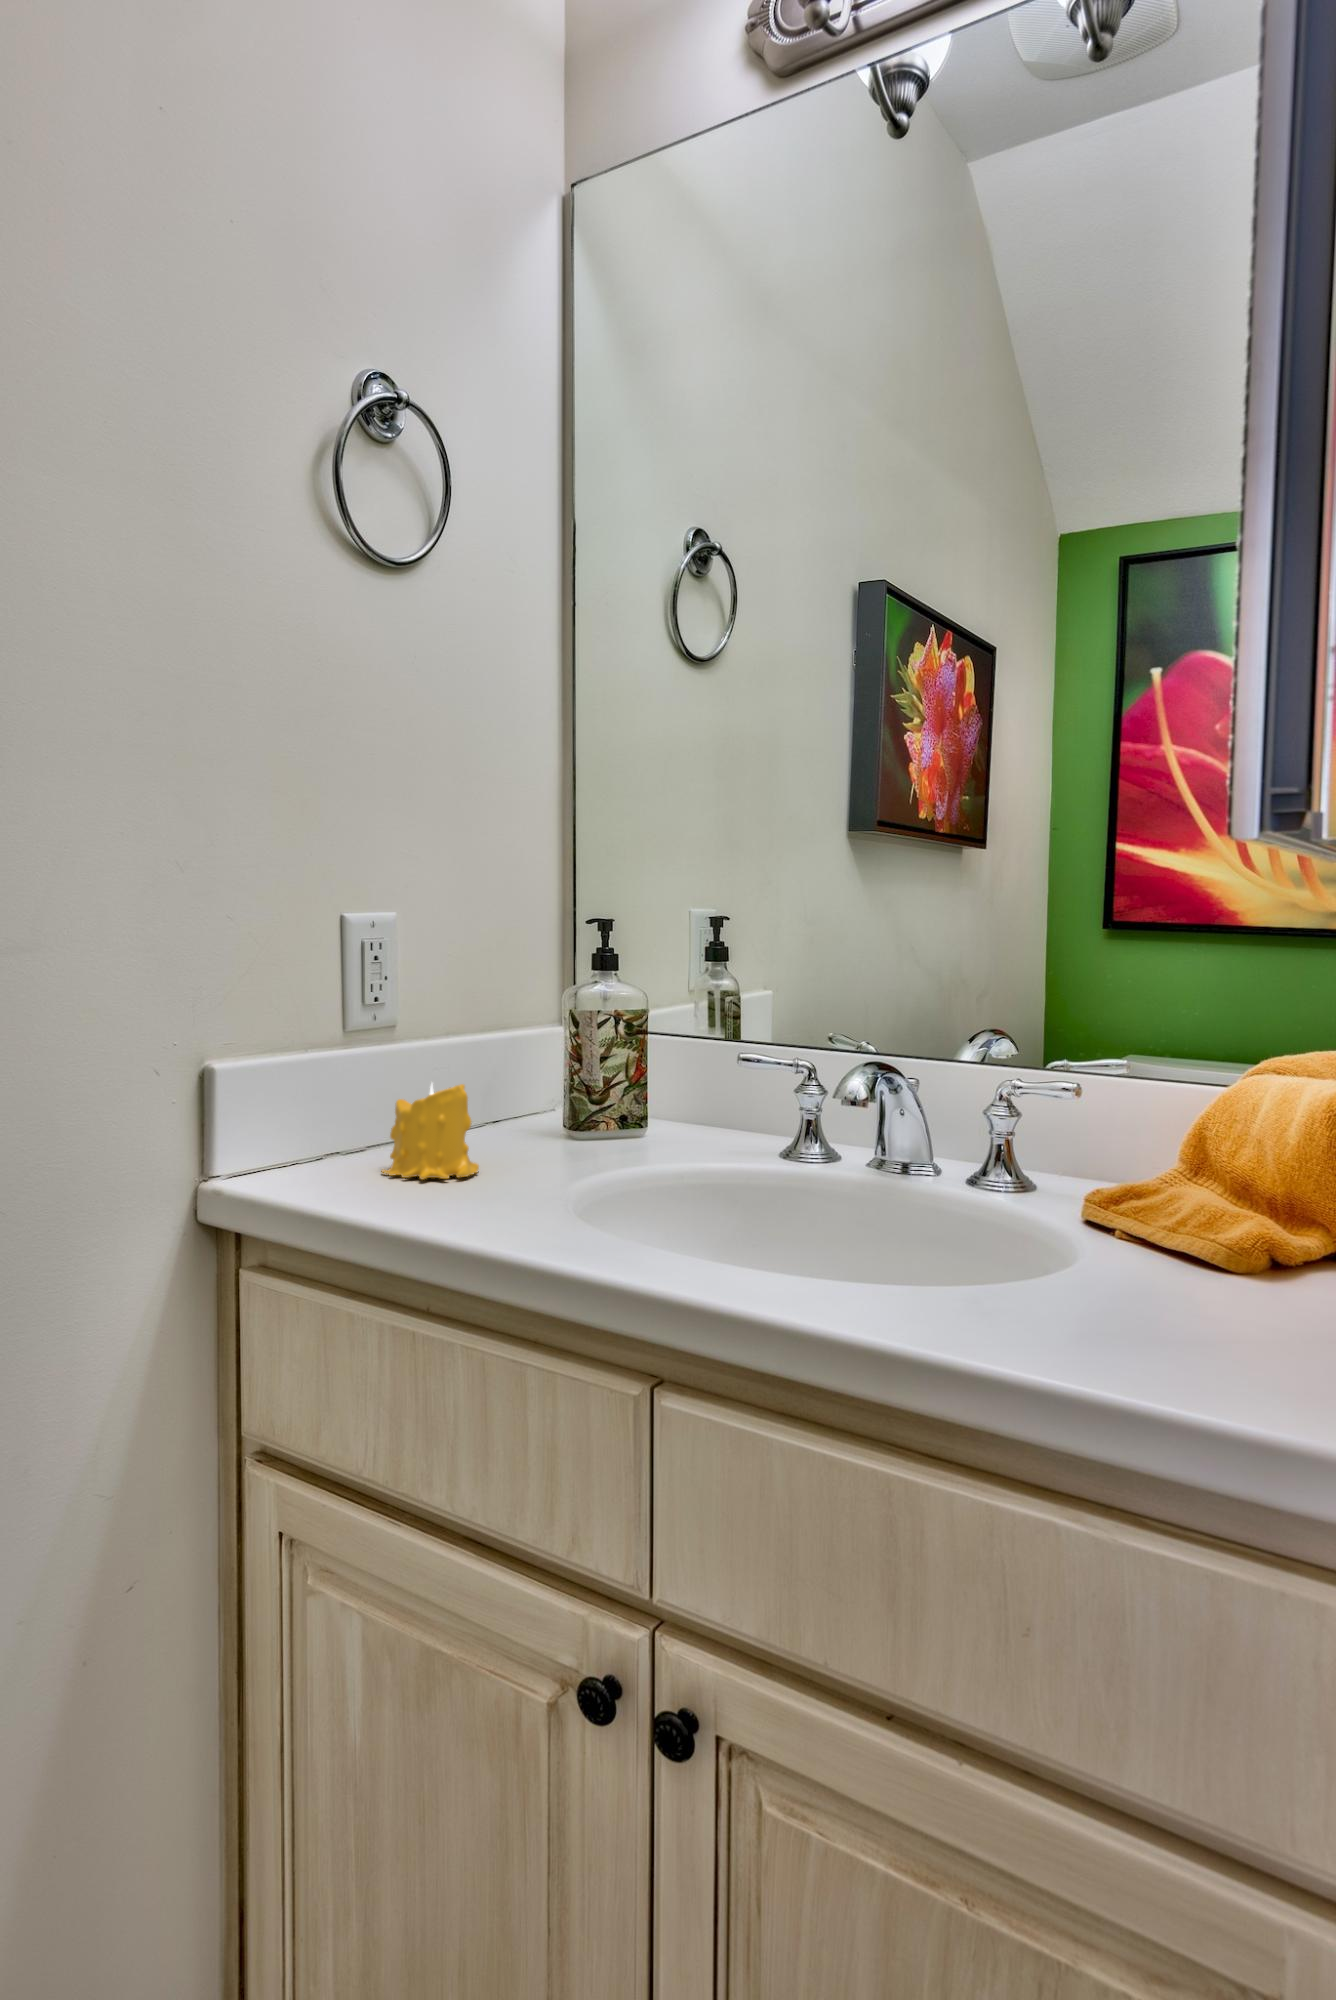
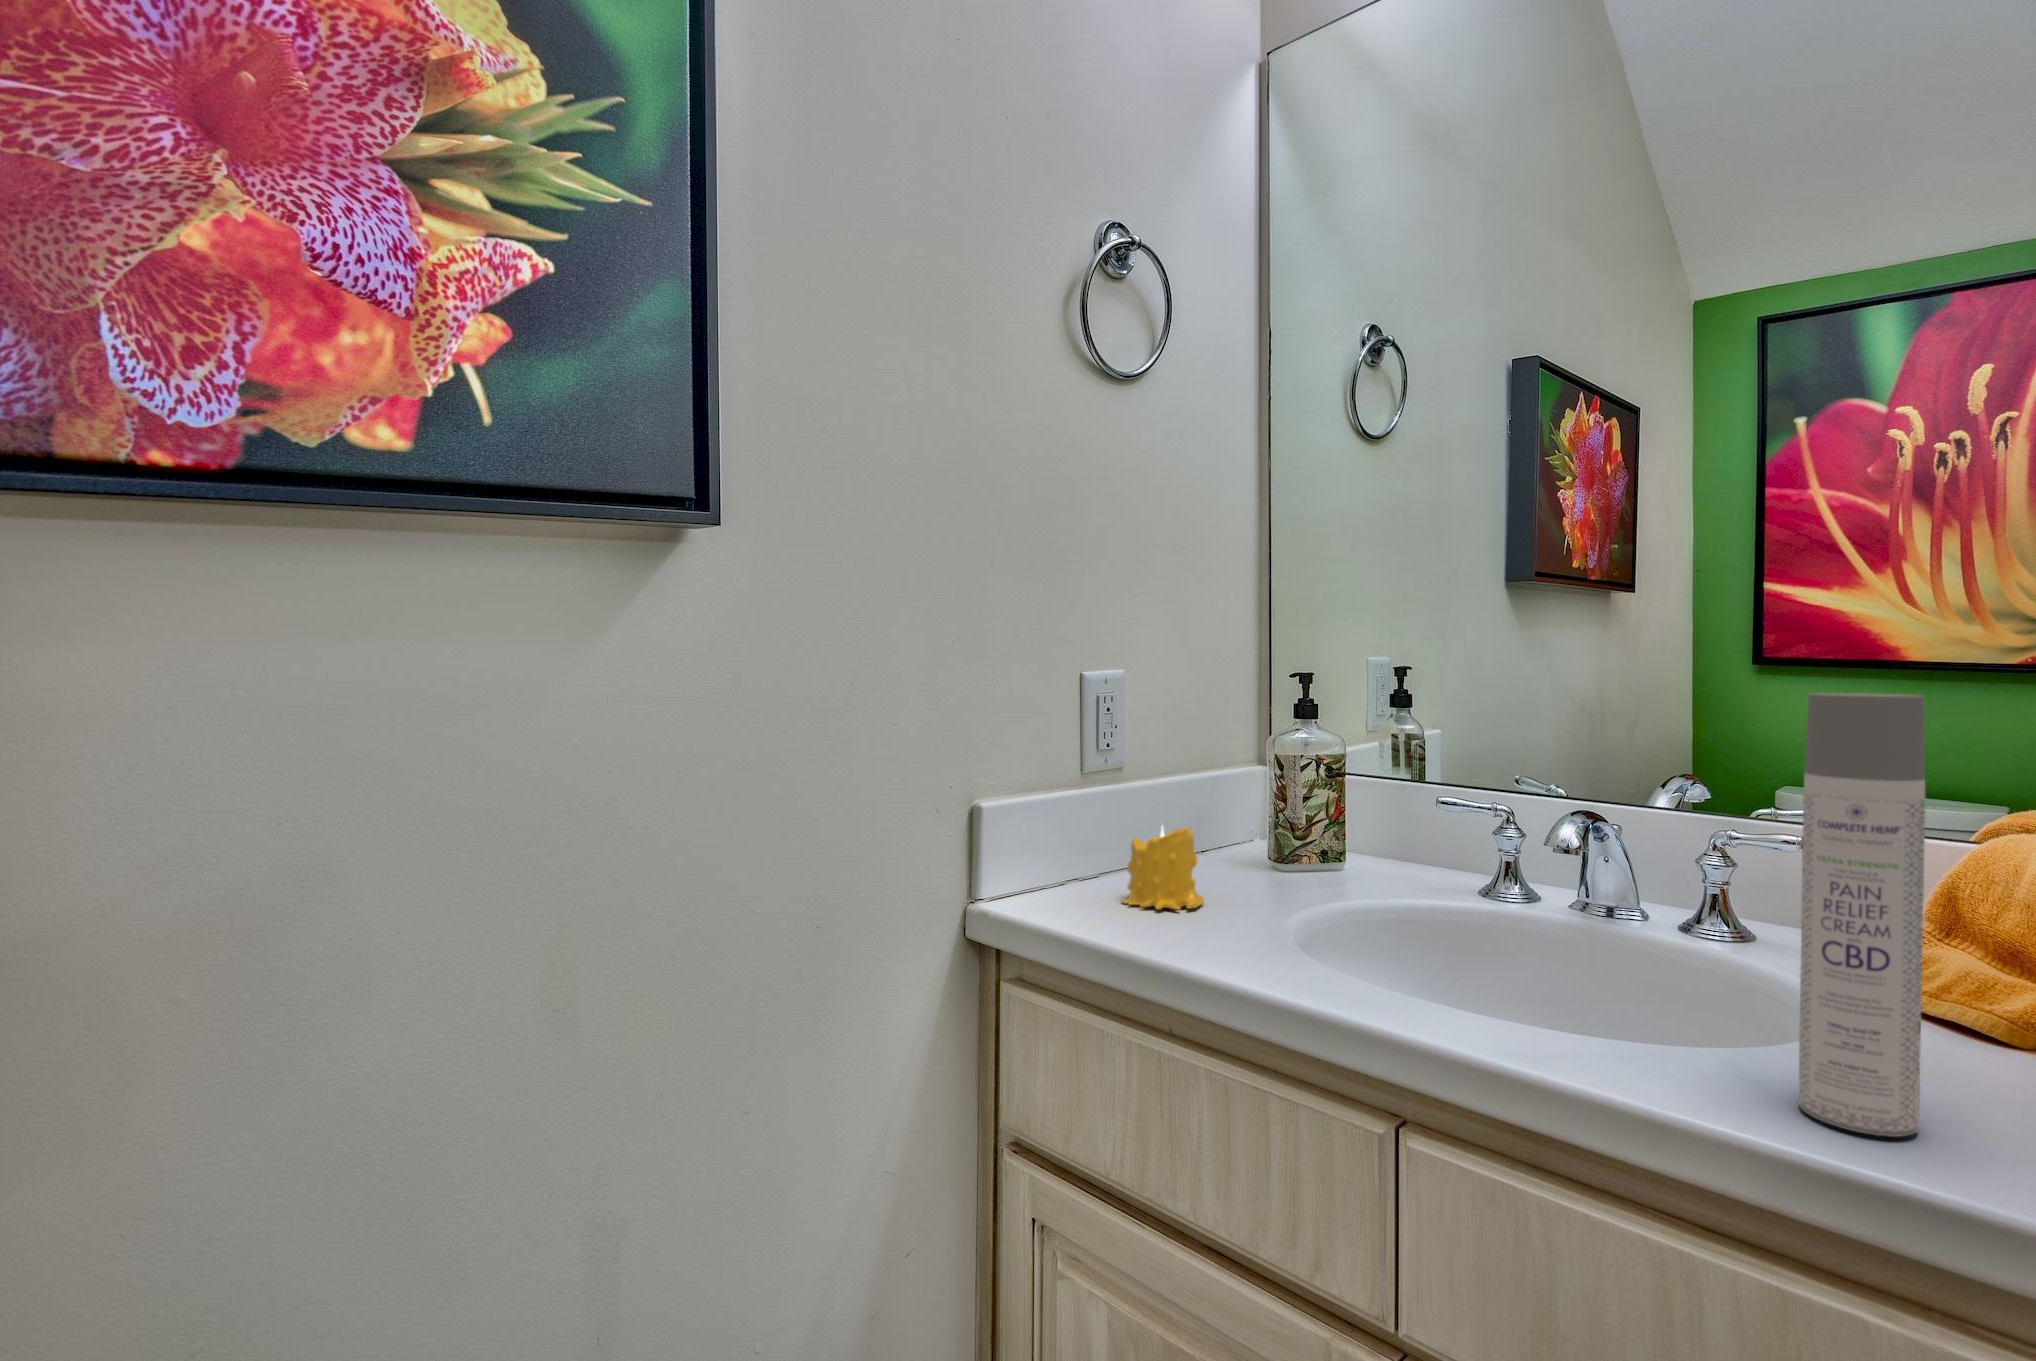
spray bottle: none [1031,913,1148,1356] -> present [1799,693,1925,1137]

